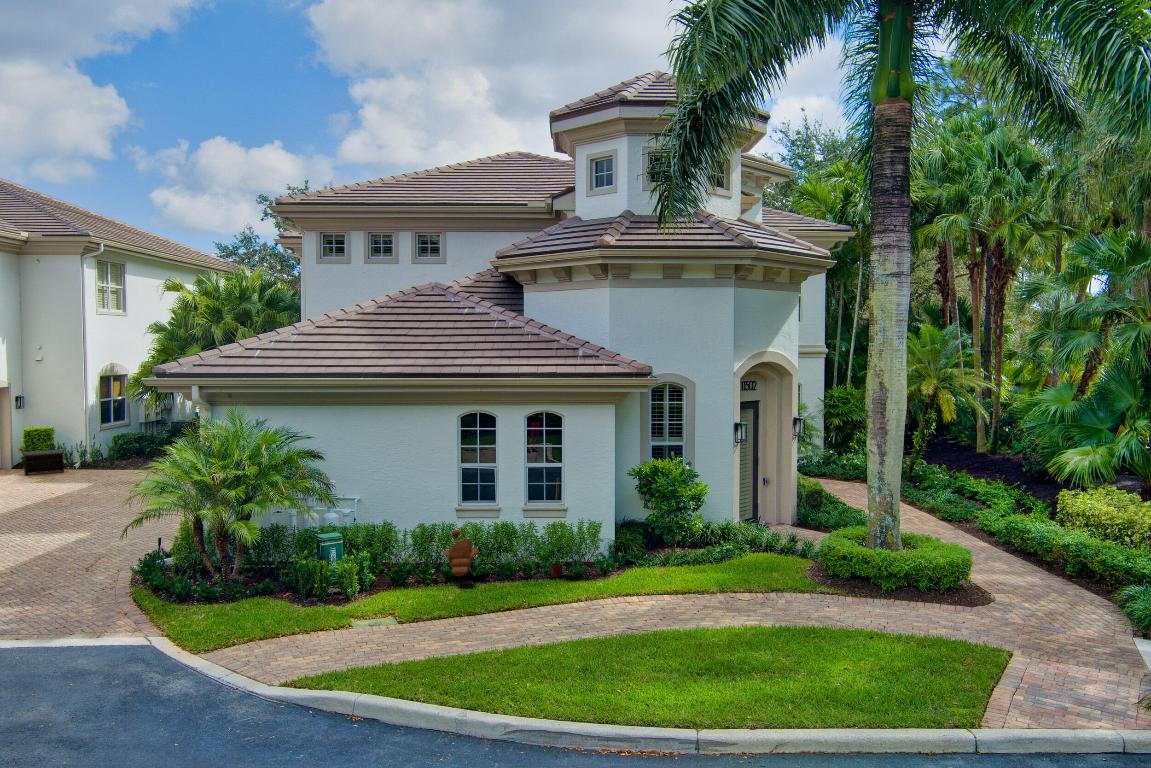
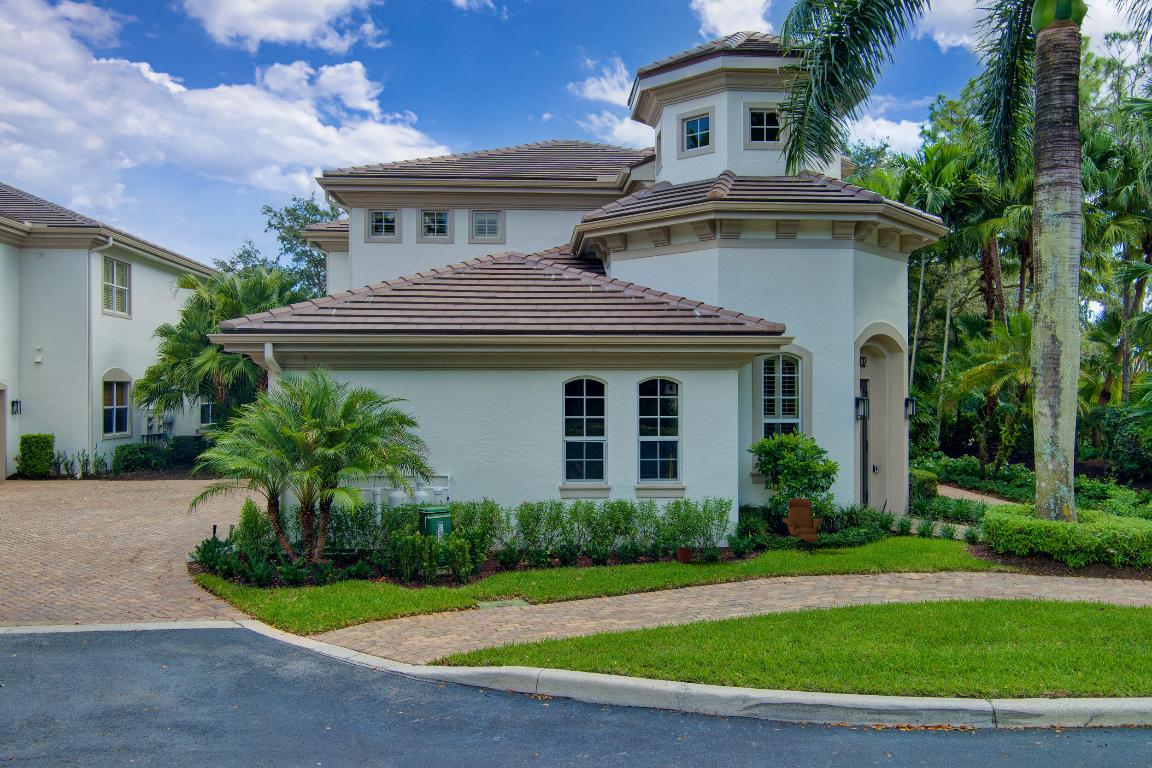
bench: present [23,450,64,476] -> none [20,458,67,486]
lounge chair: present [443,530,479,587] -> present [783,499,822,555]

